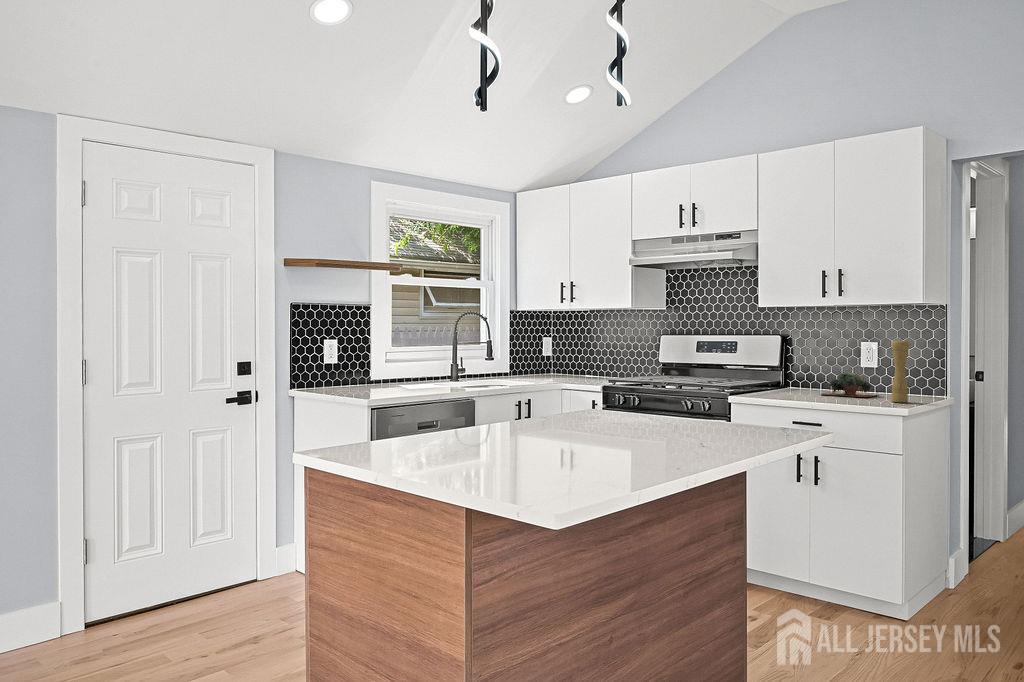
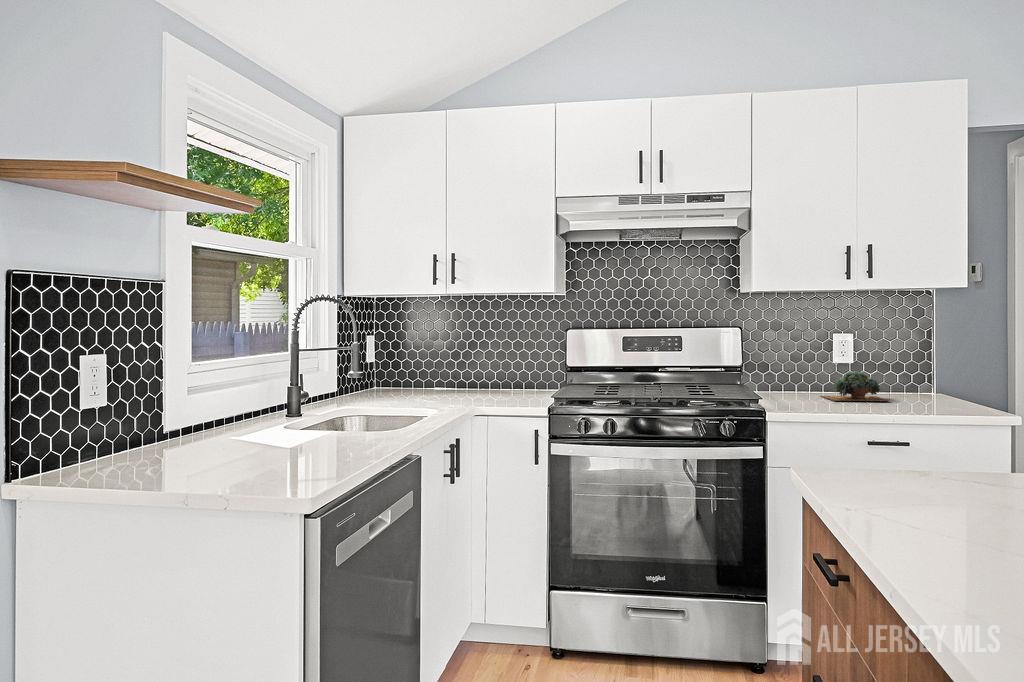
pepper mill: present [891,339,909,402] -> none [931,330,953,406]

